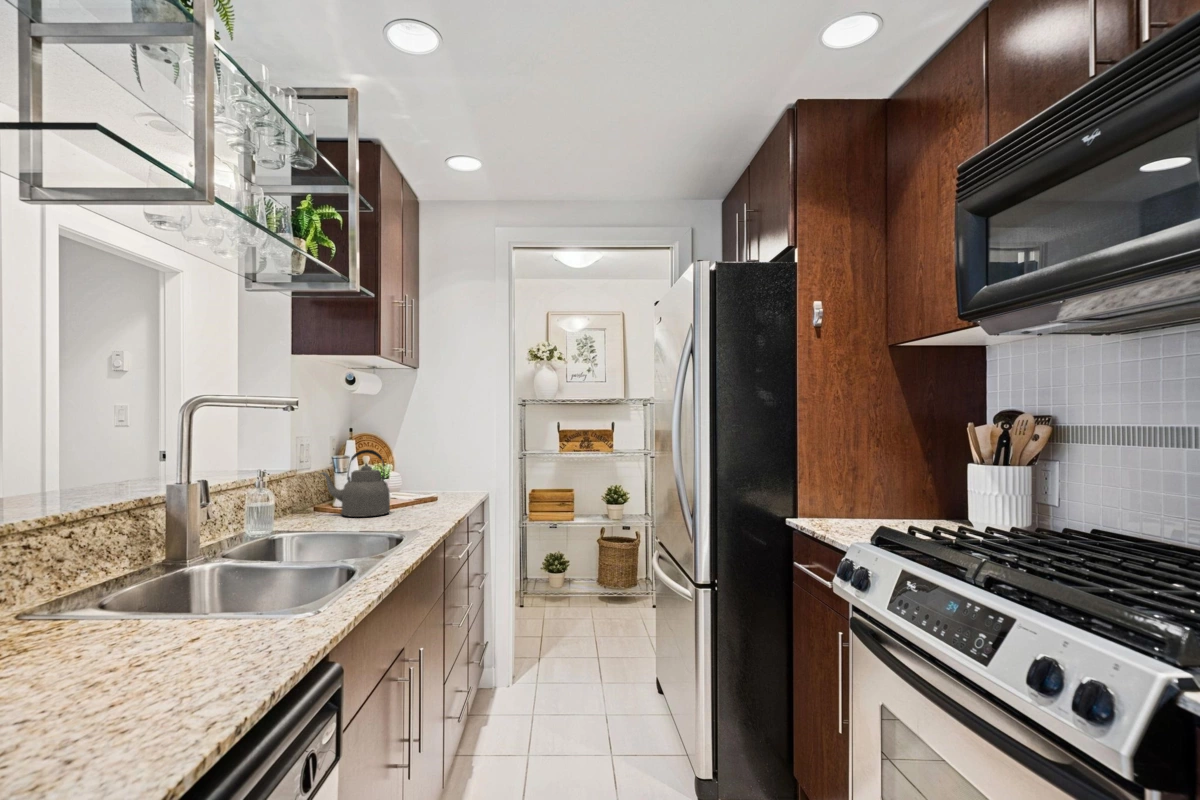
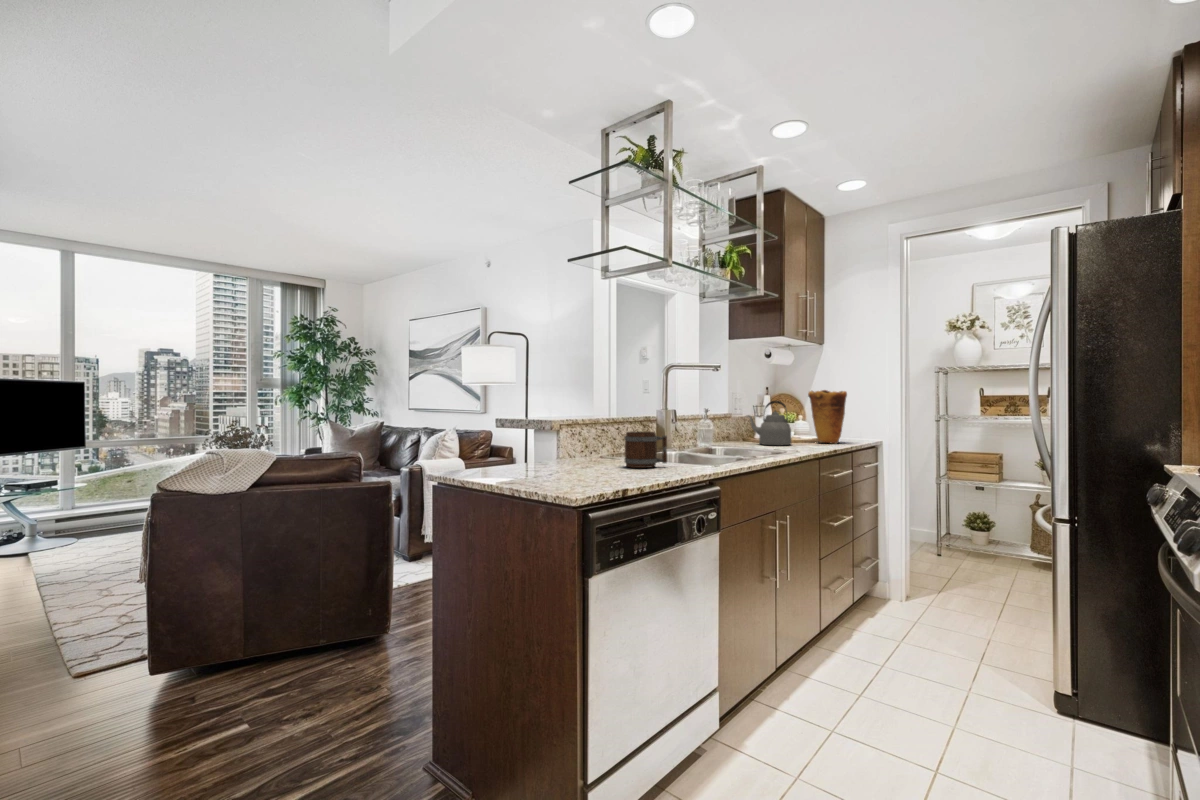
vase: none [407,431,458,504] -> present [808,390,847,443]
mug: none [88,555,209,656] -> present [625,431,667,468]

